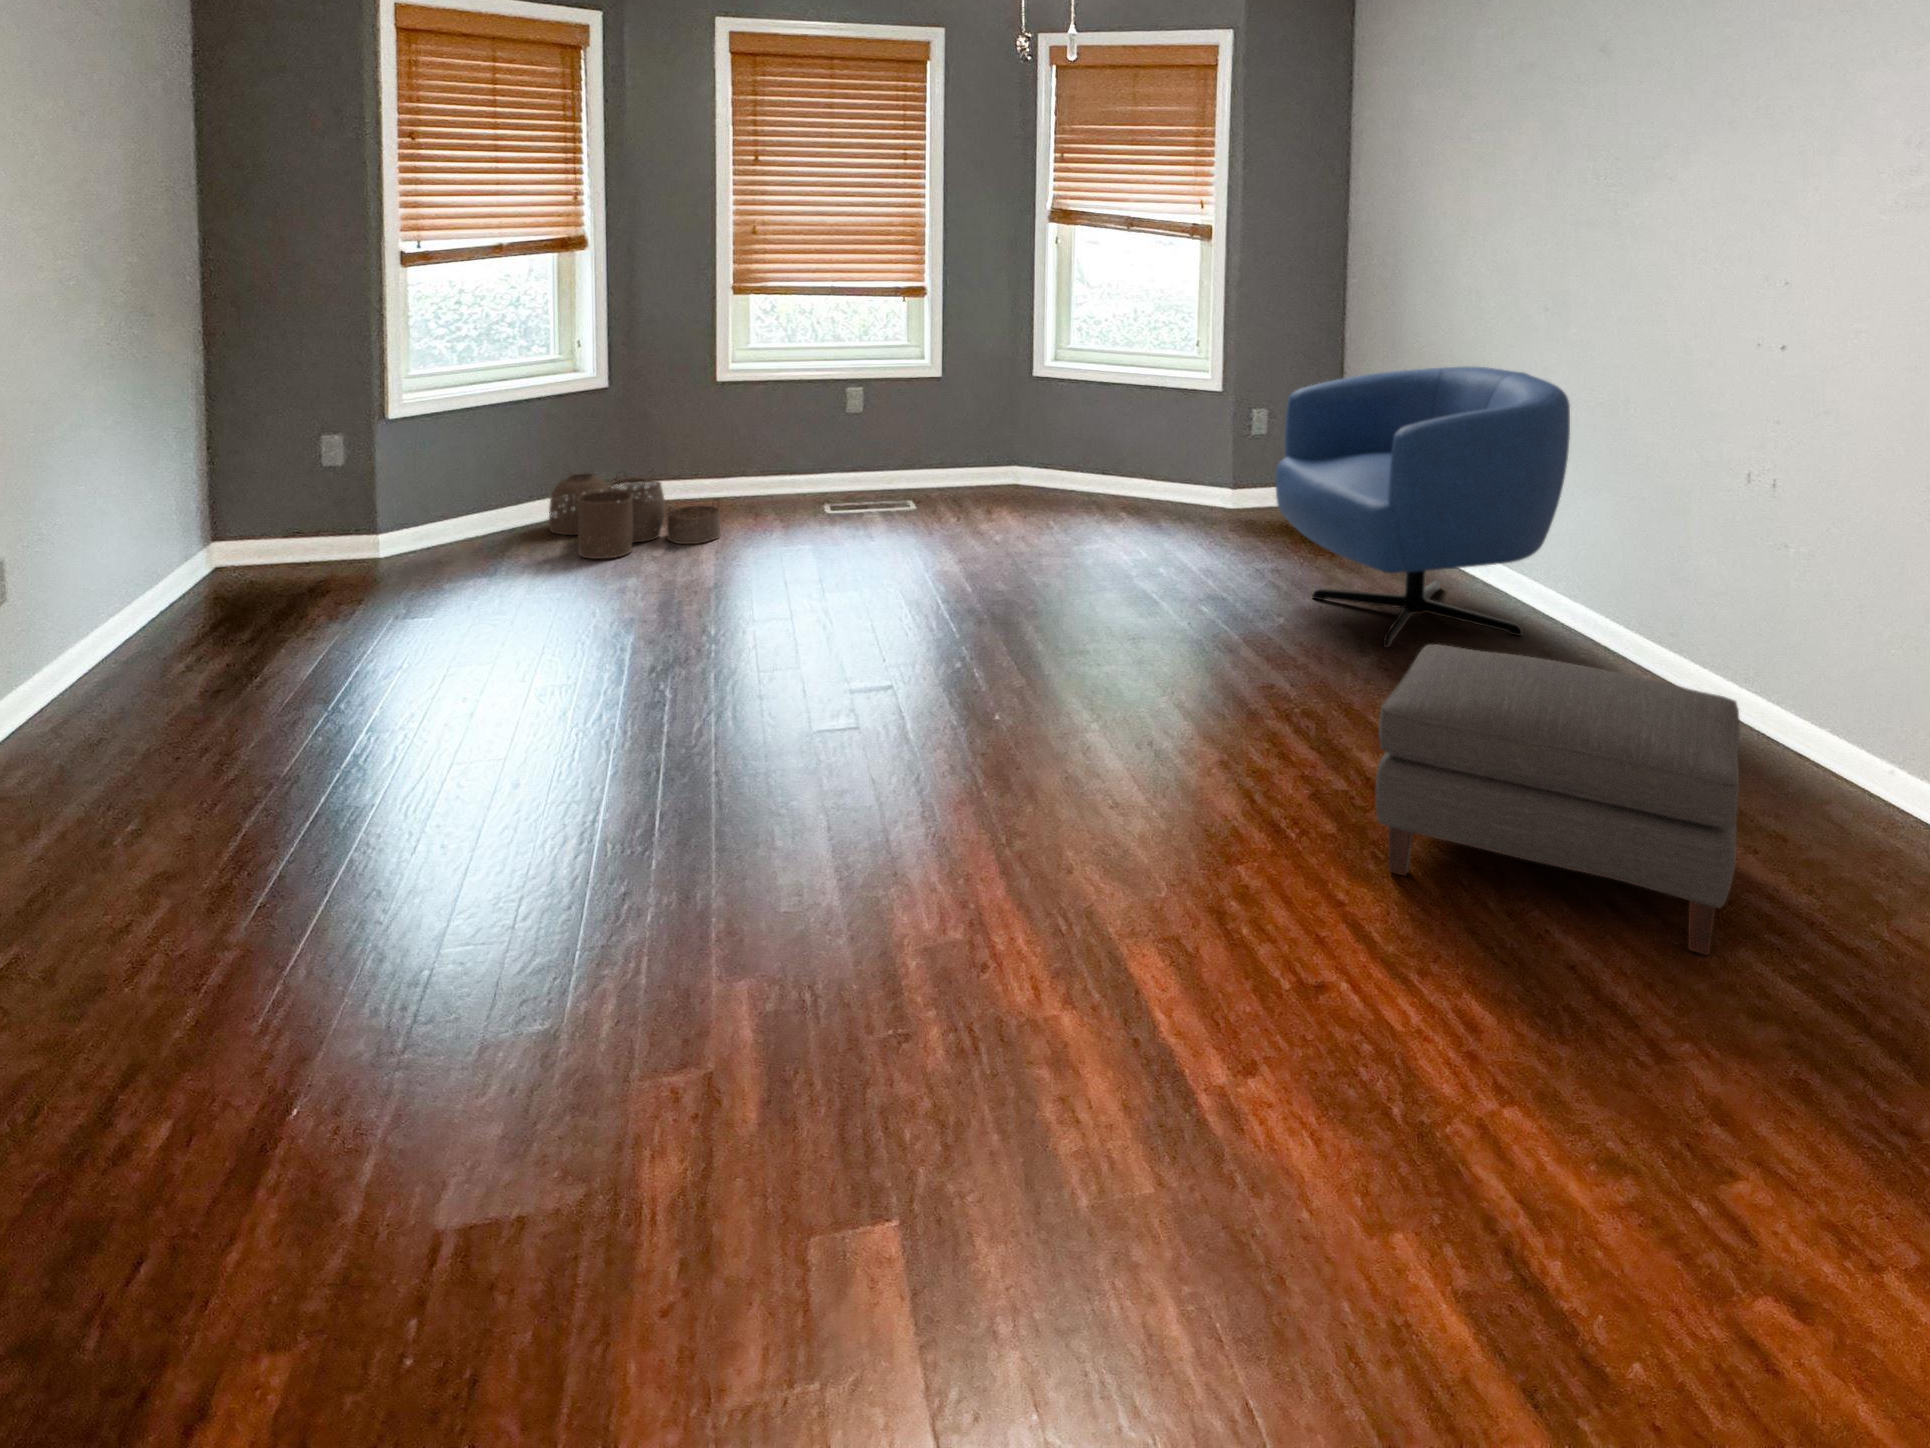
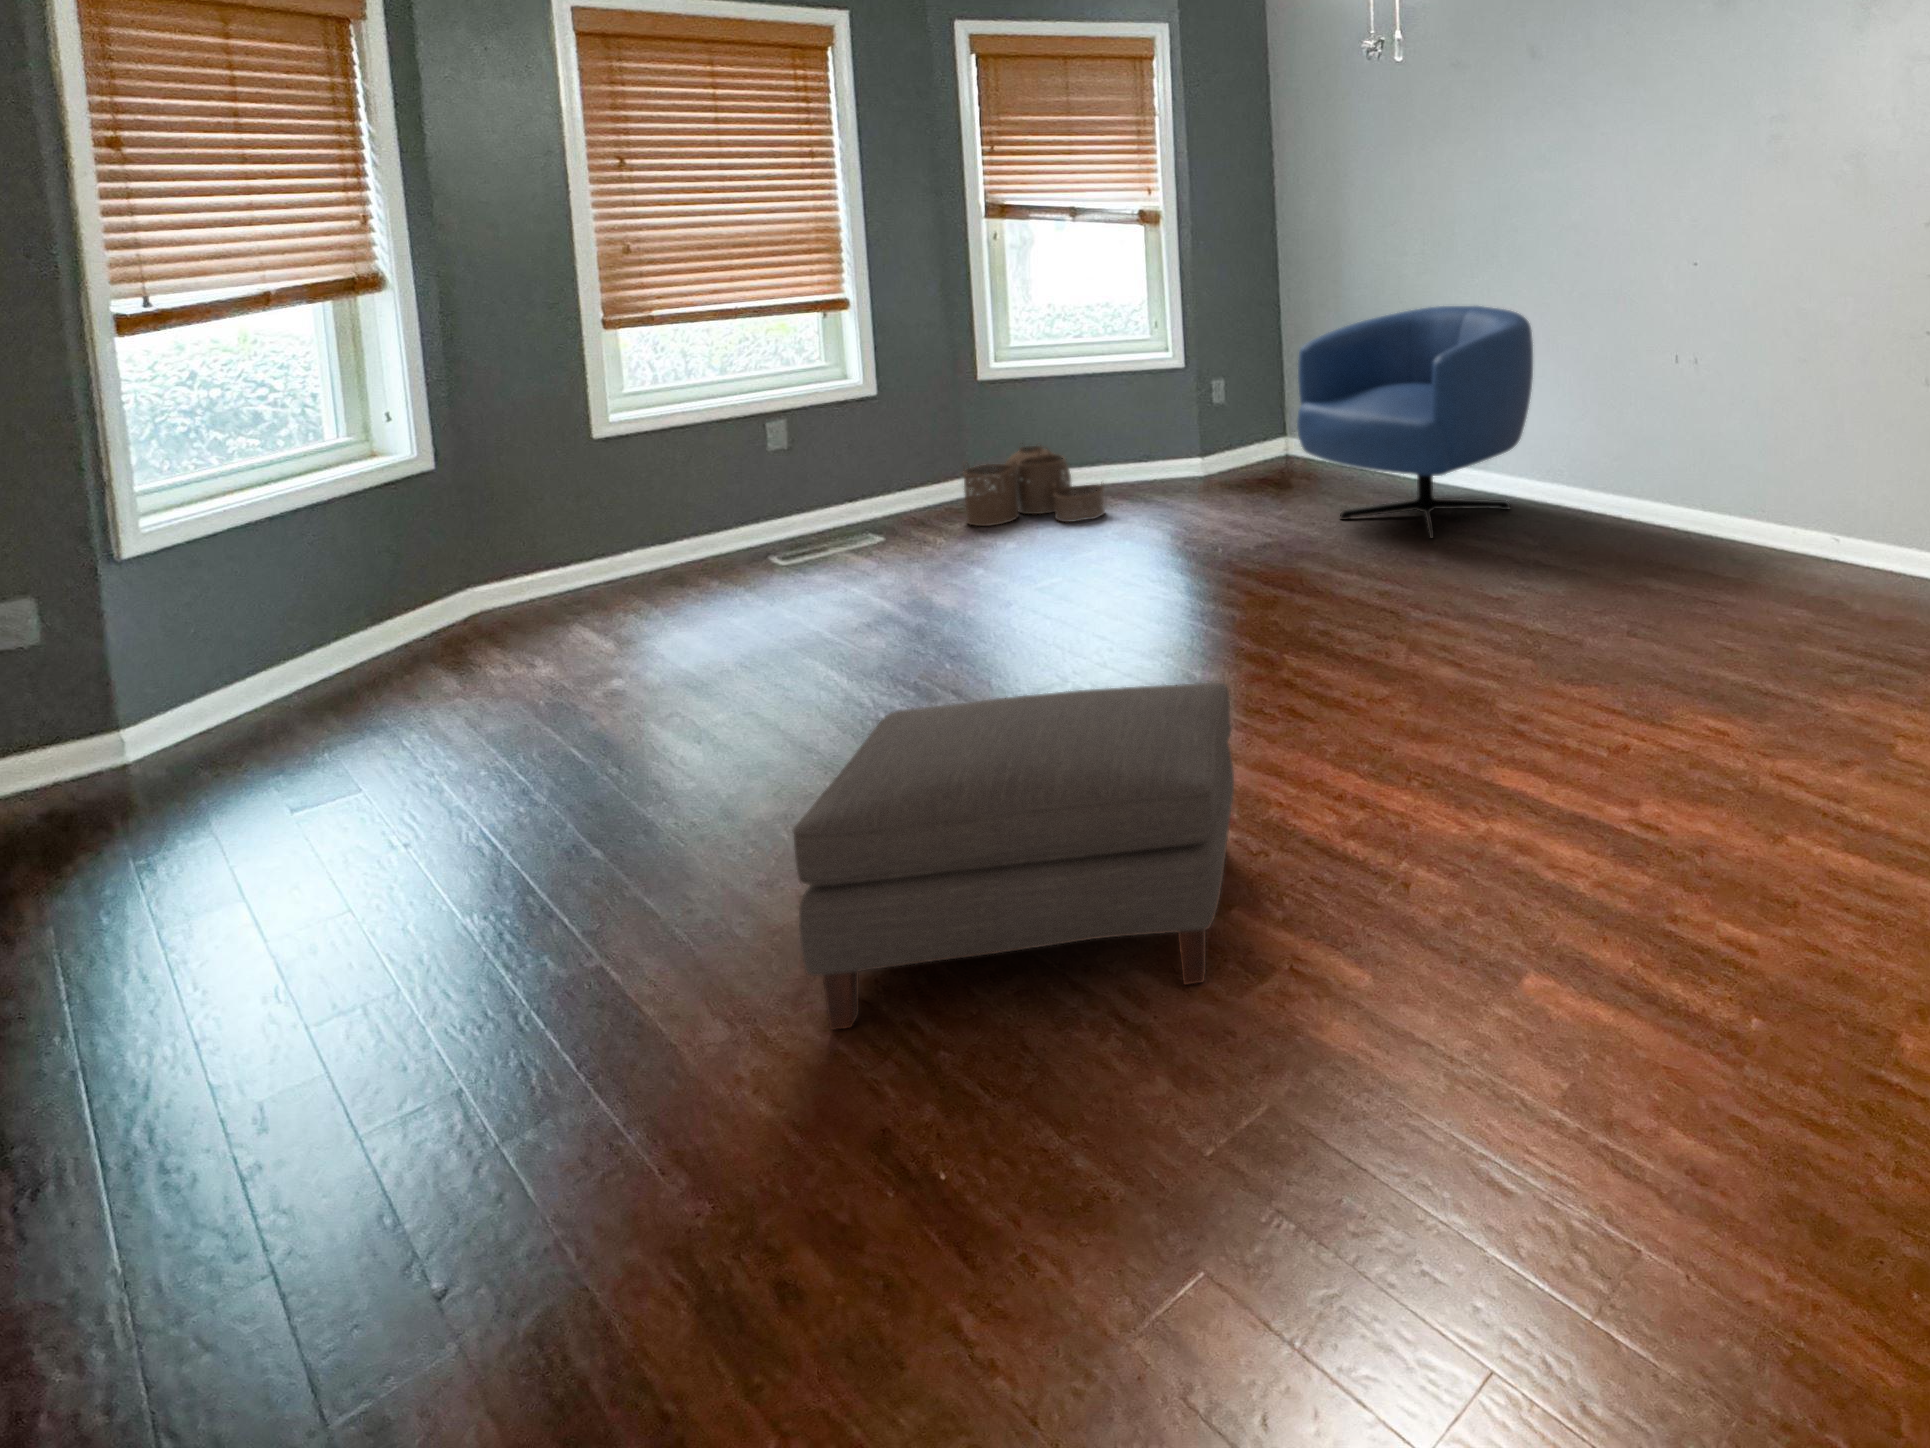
woven basket: present [549,472,720,559] -> present [963,445,1105,526]
ottoman: present [1376,644,1740,955] -> present [793,683,1234,1030]

